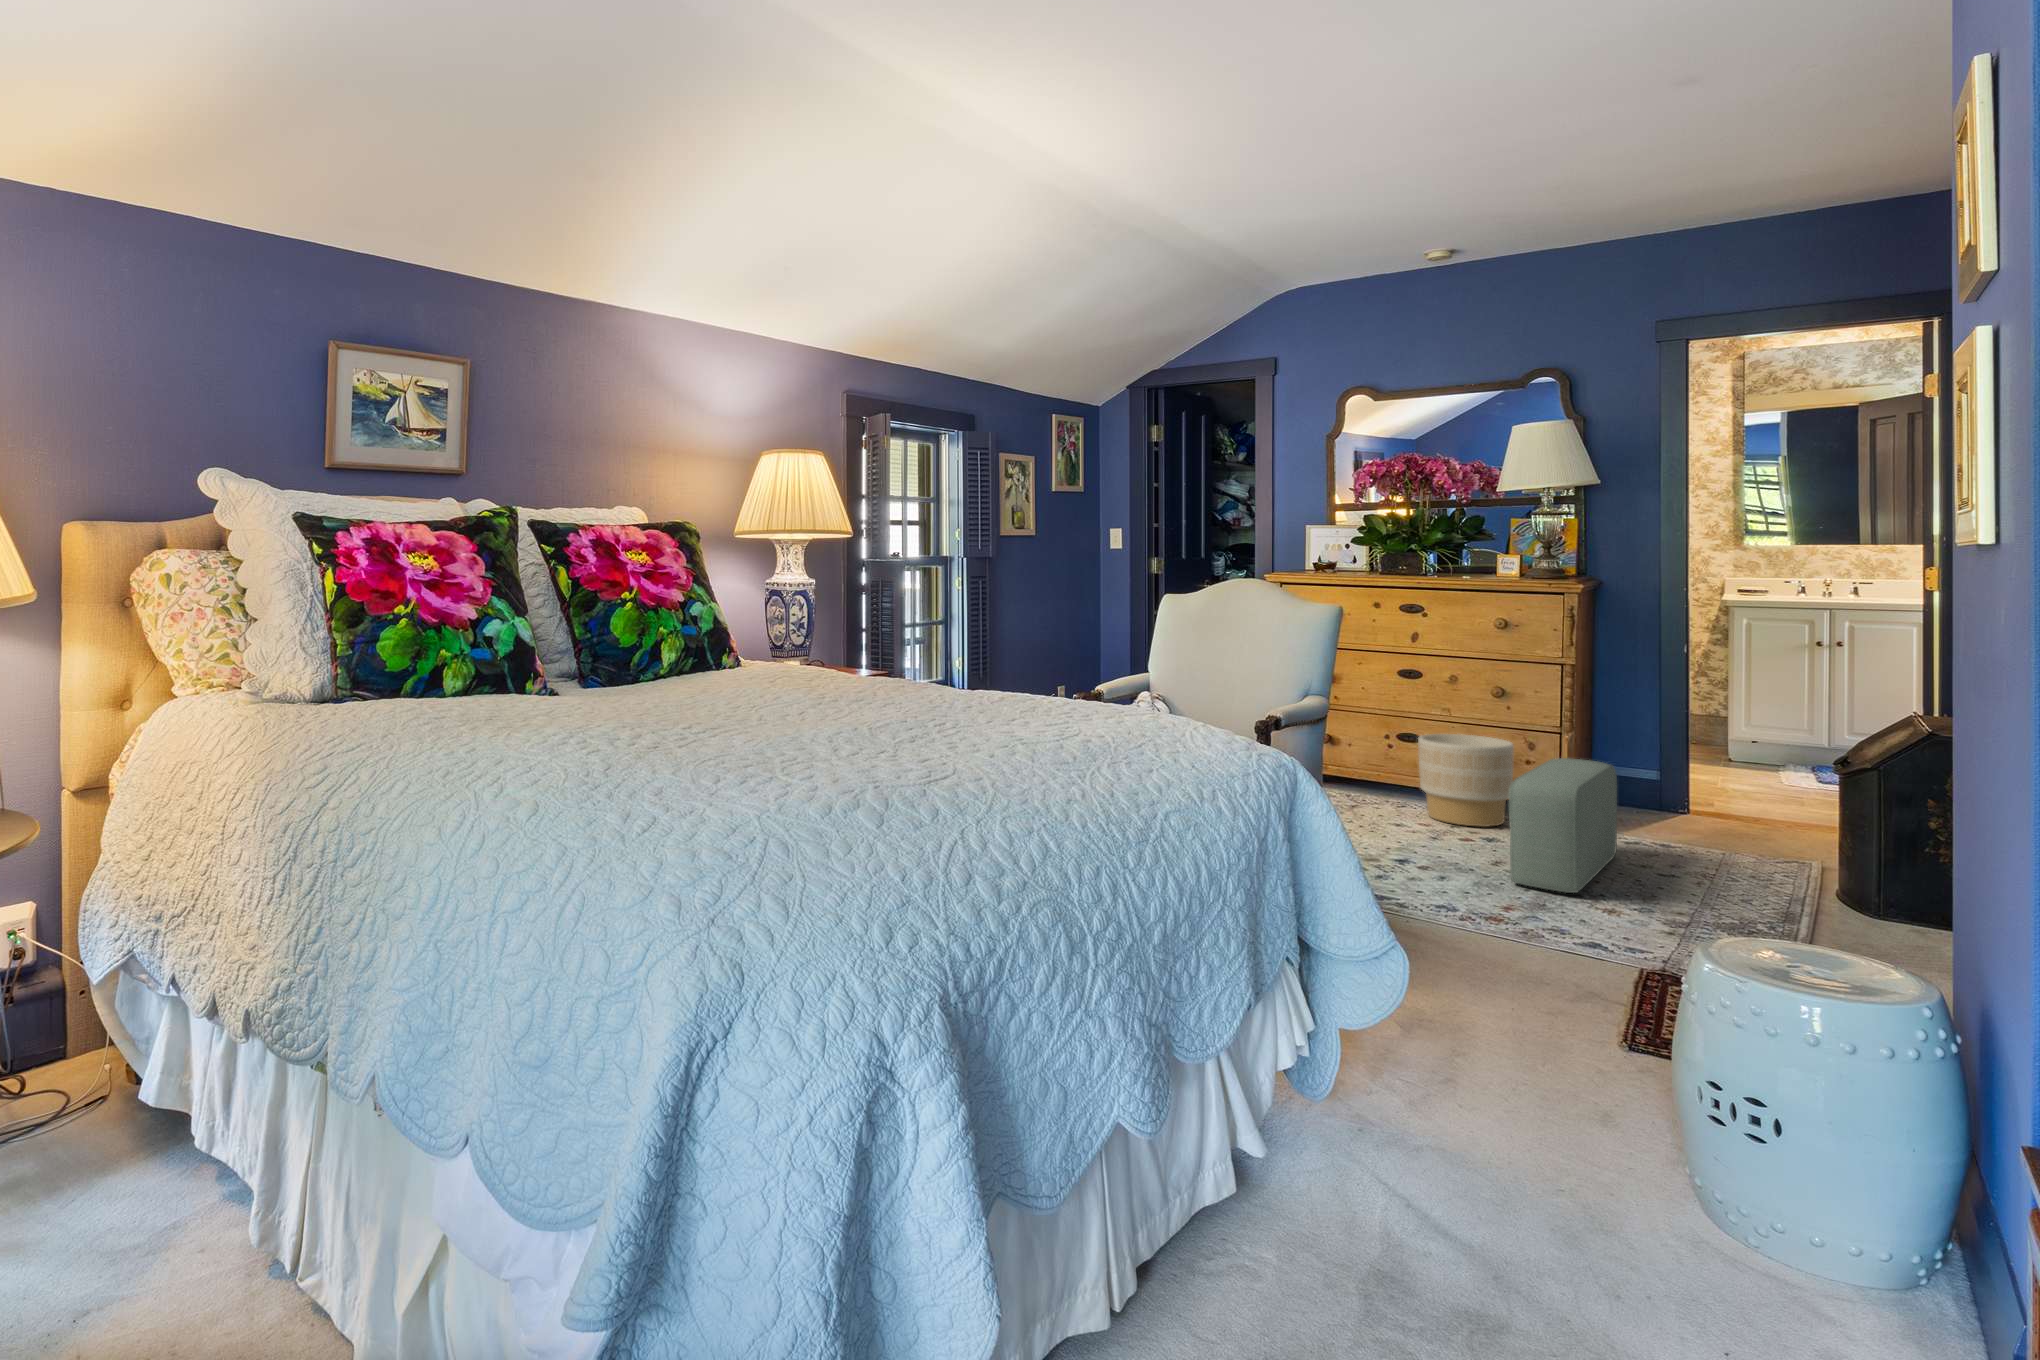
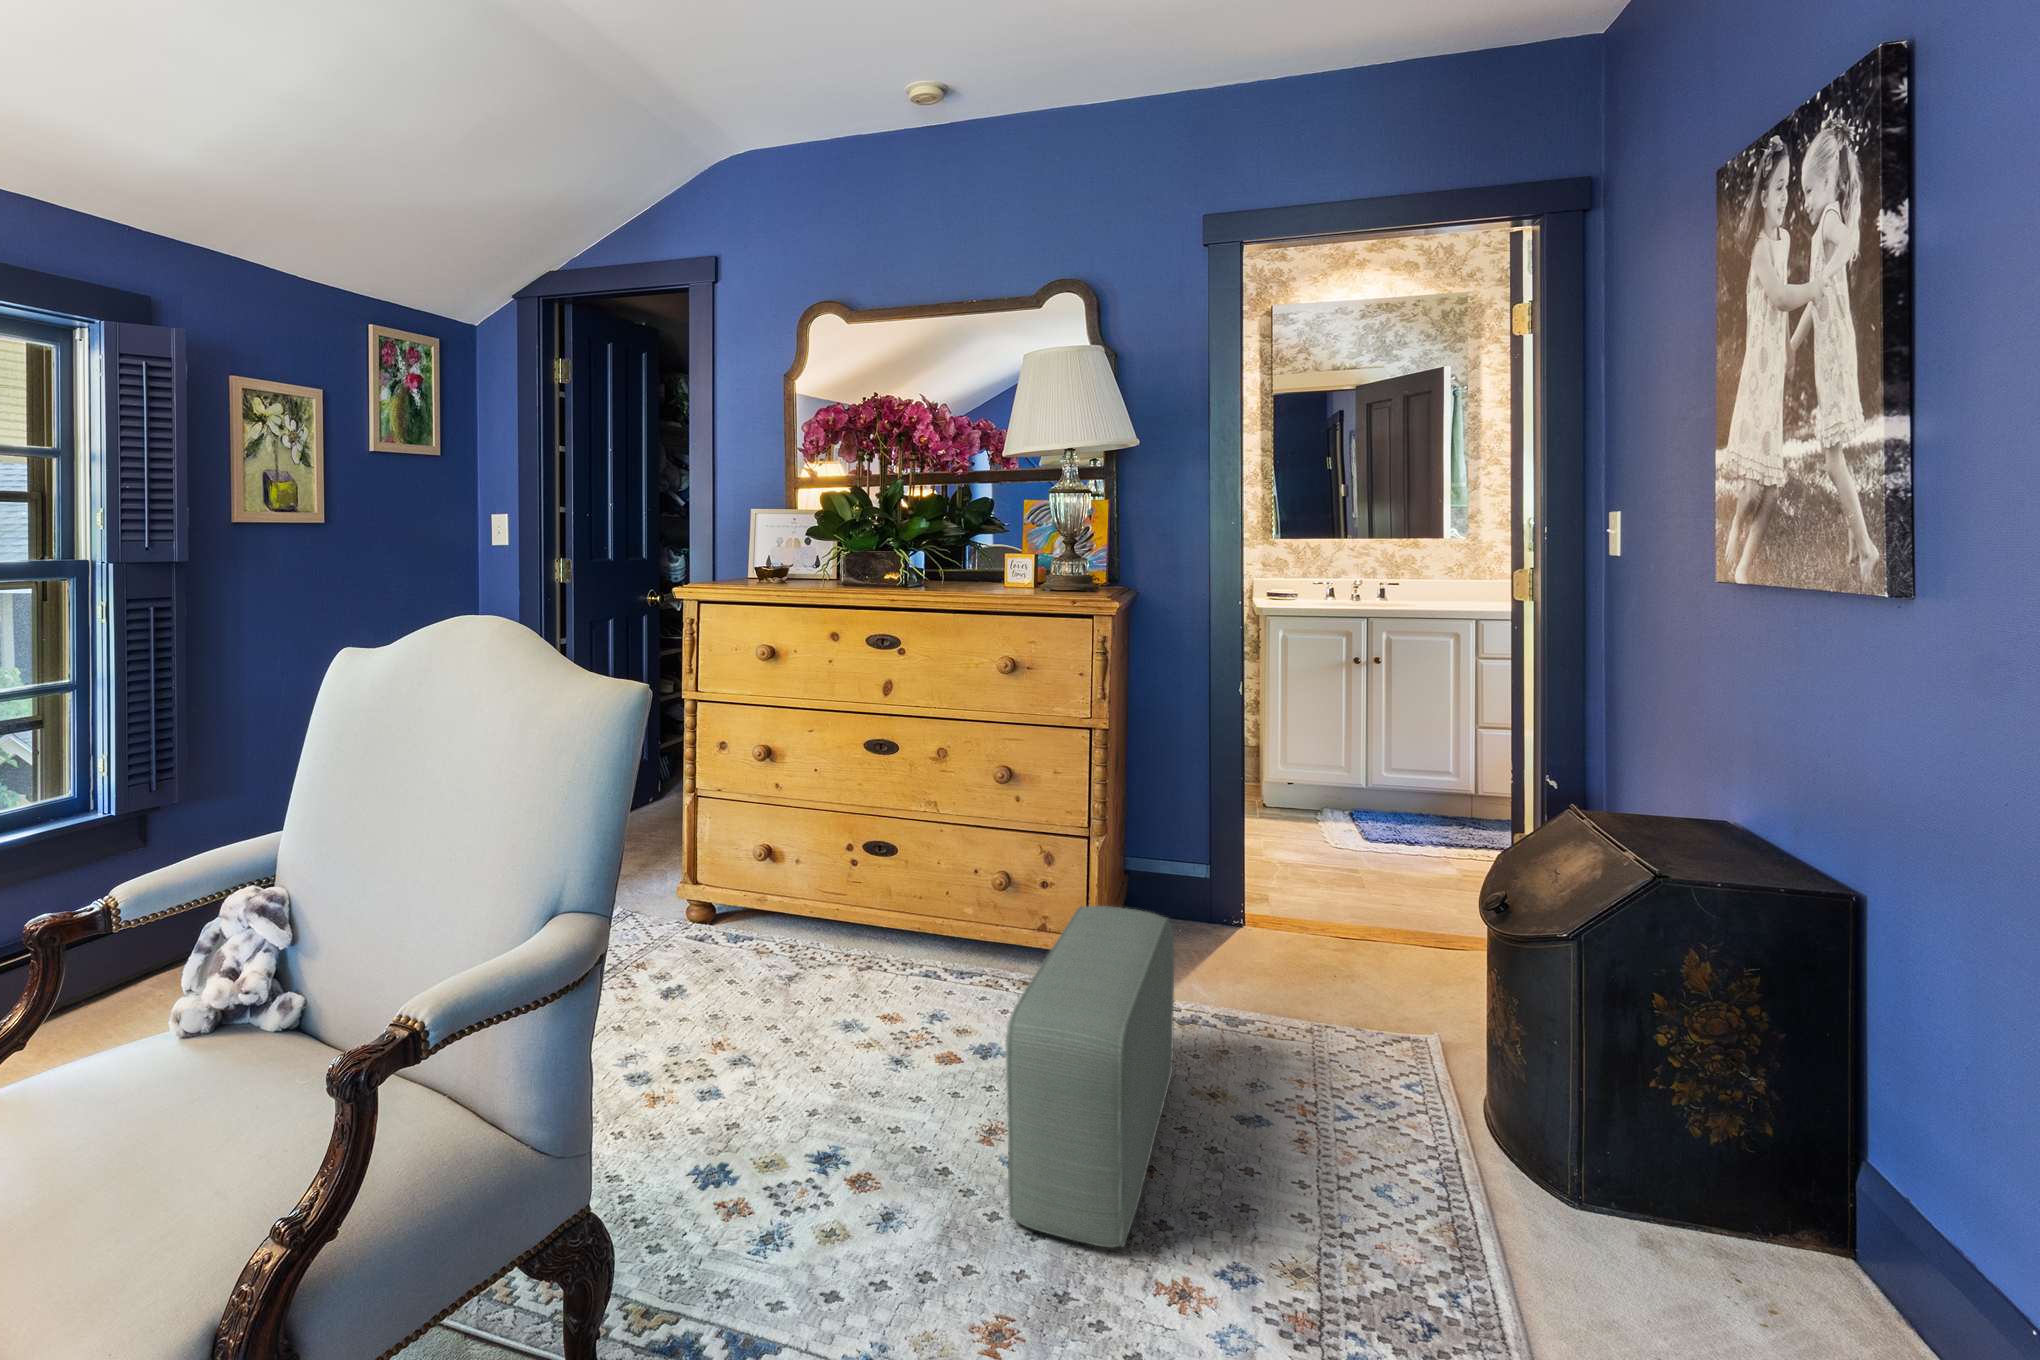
planter: present [1418,734,1514,827] -> none [886,843,1023,1013]

